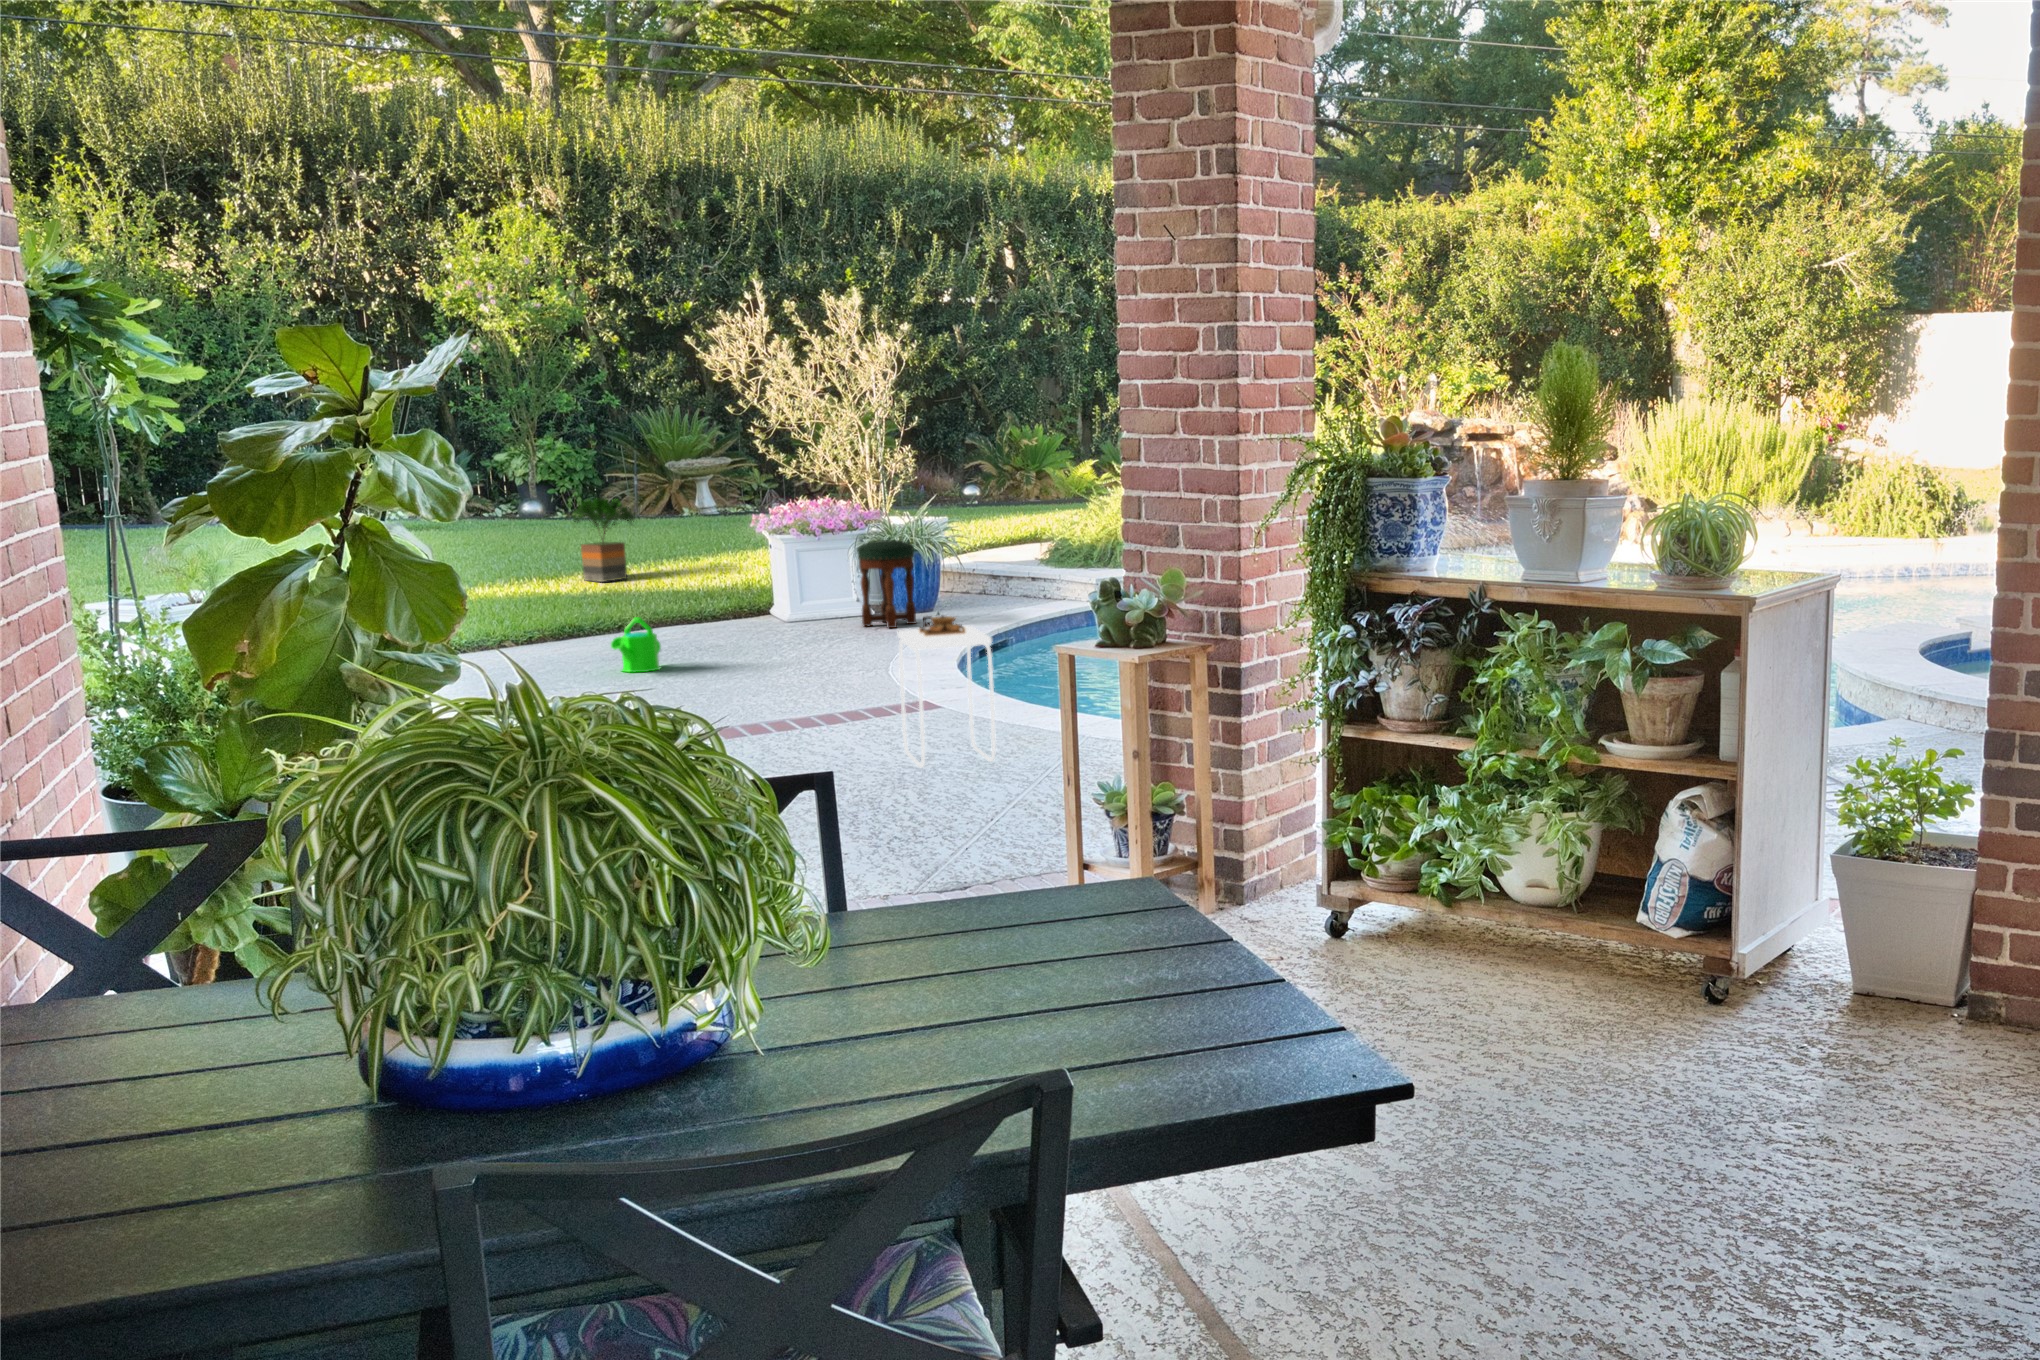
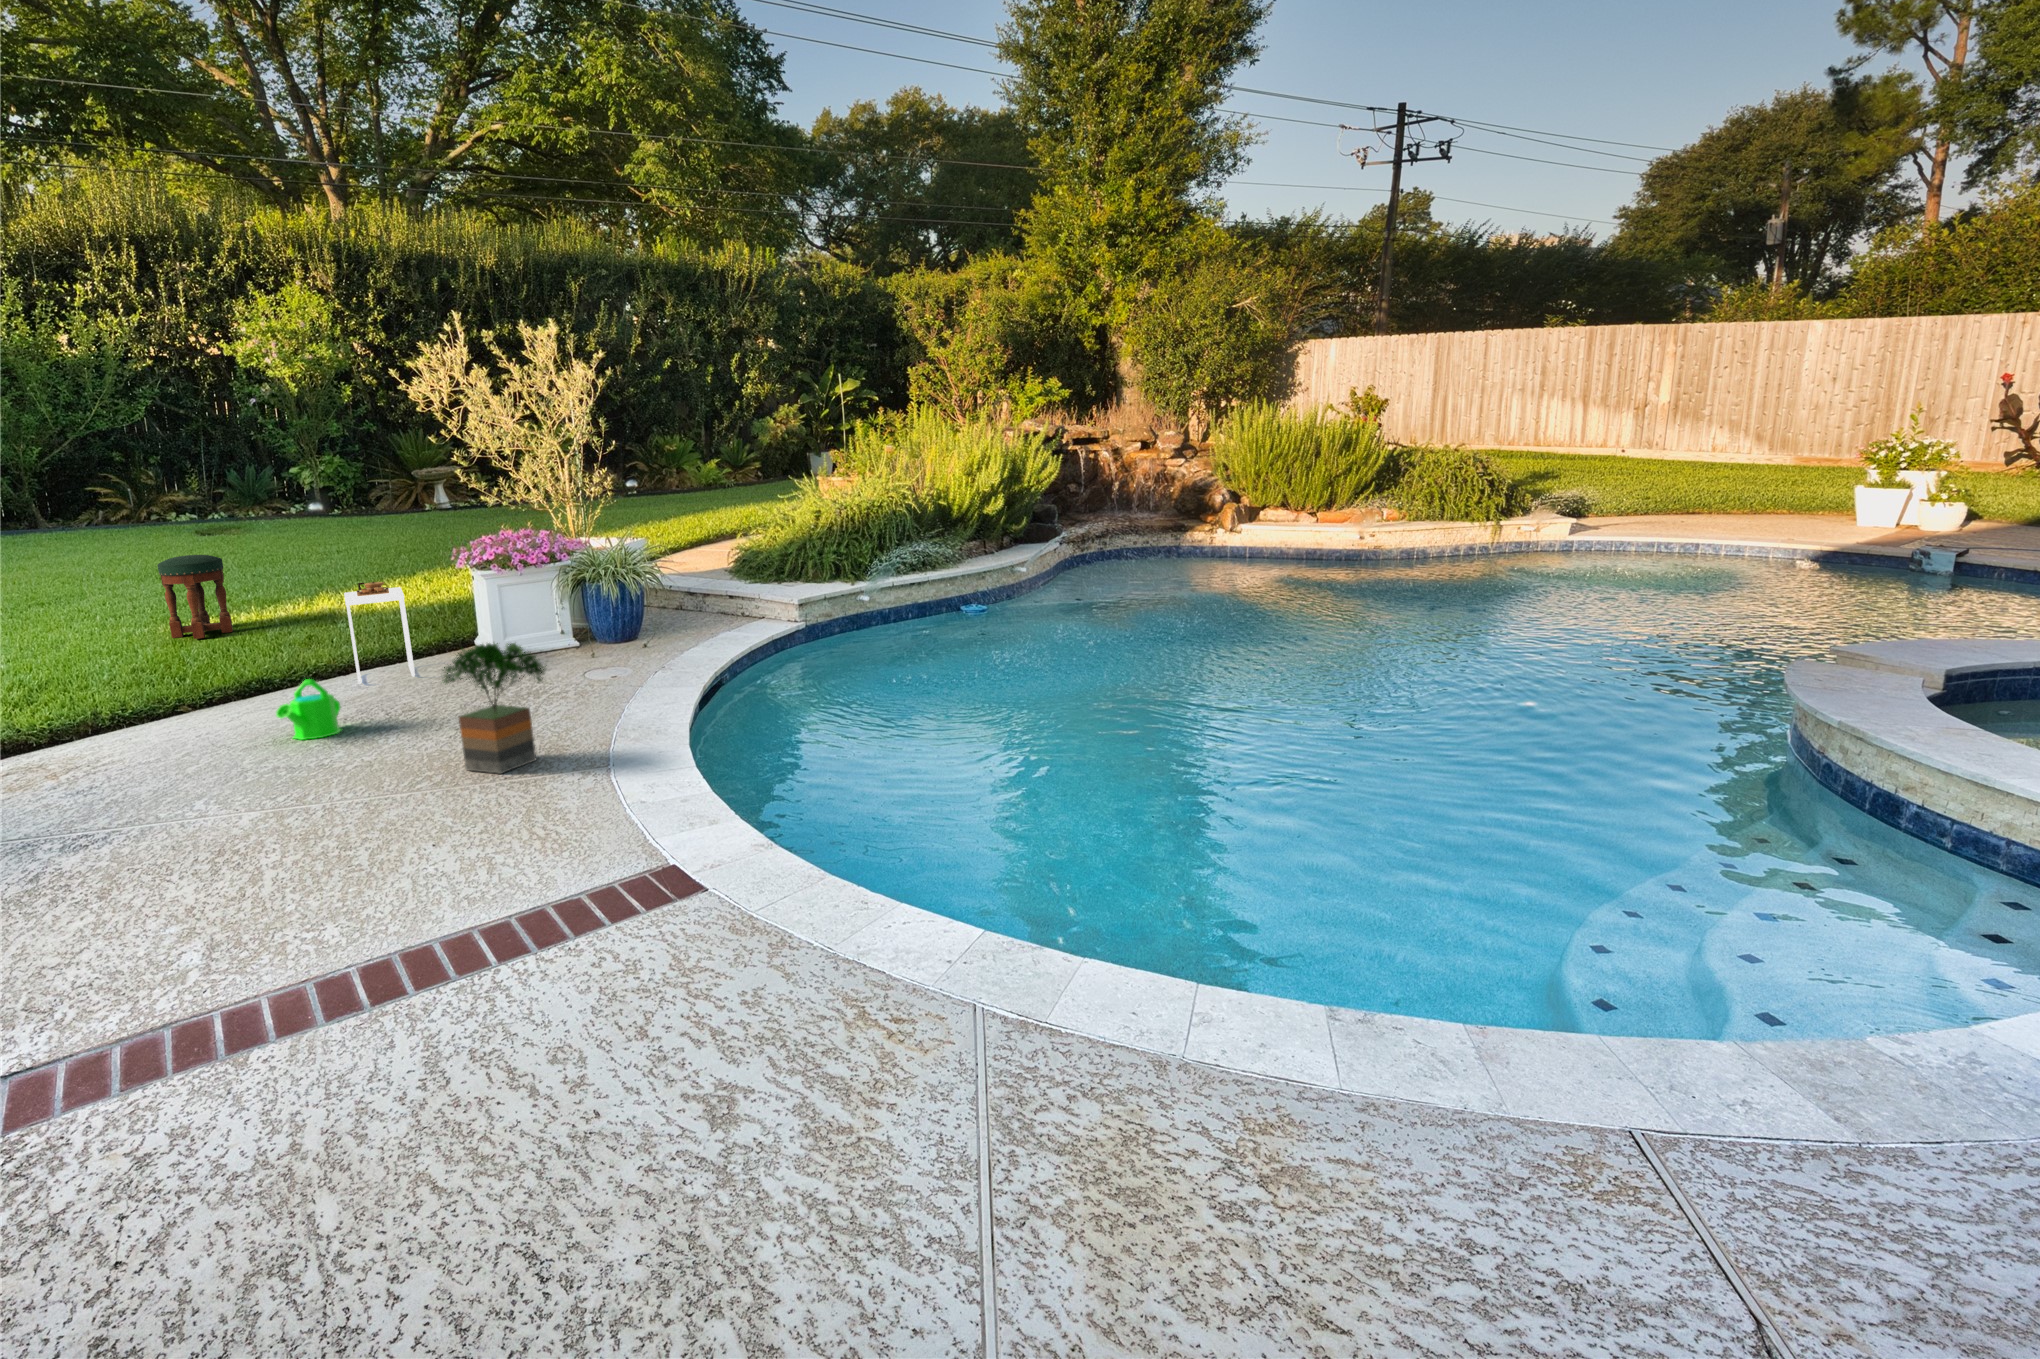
potted tree: present [573,498,635,582] -> present [443,643,546,774]
stool: present [857,540,916,628] -> present [157,555,233,639]
side table: present [898,616,996,768] -> present [344,582,415,684]

